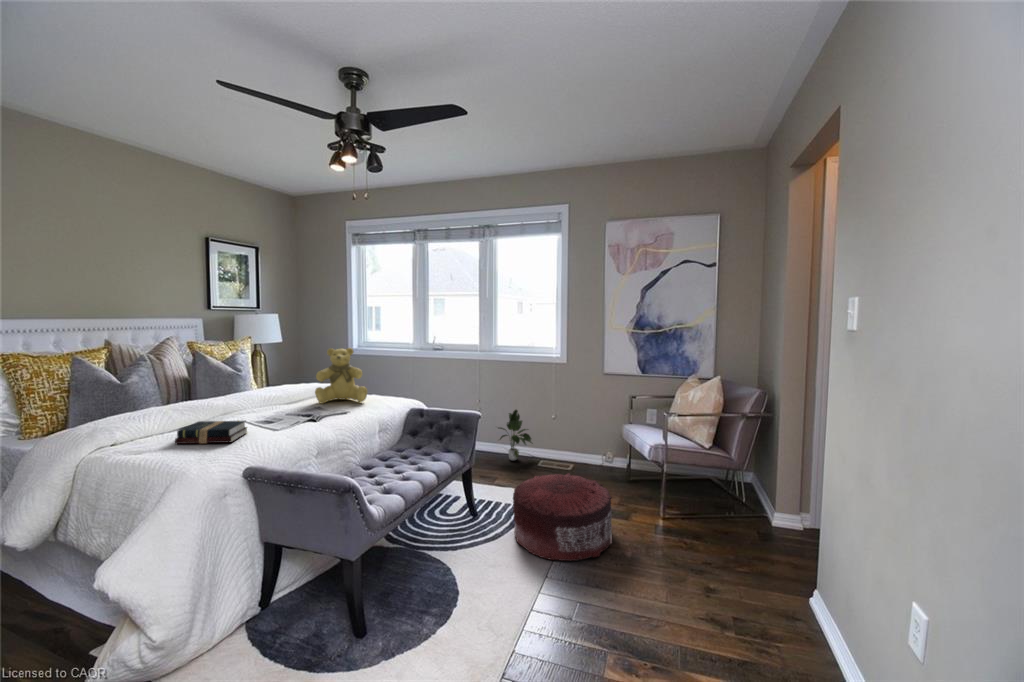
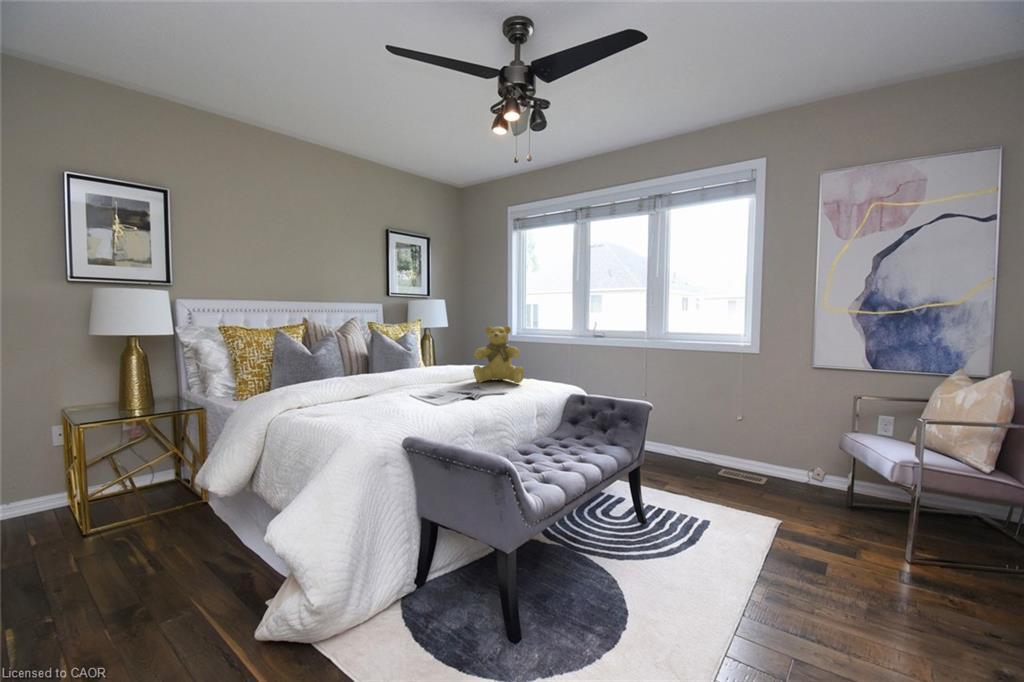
potted plant: present [498,410,532,460] -> none [663,406,710,465]
hardback book: present [175,421,247,444] -> none [346,389,409,410]
pouf: present [513,473,612,561] -> none [694,485,845,609]

